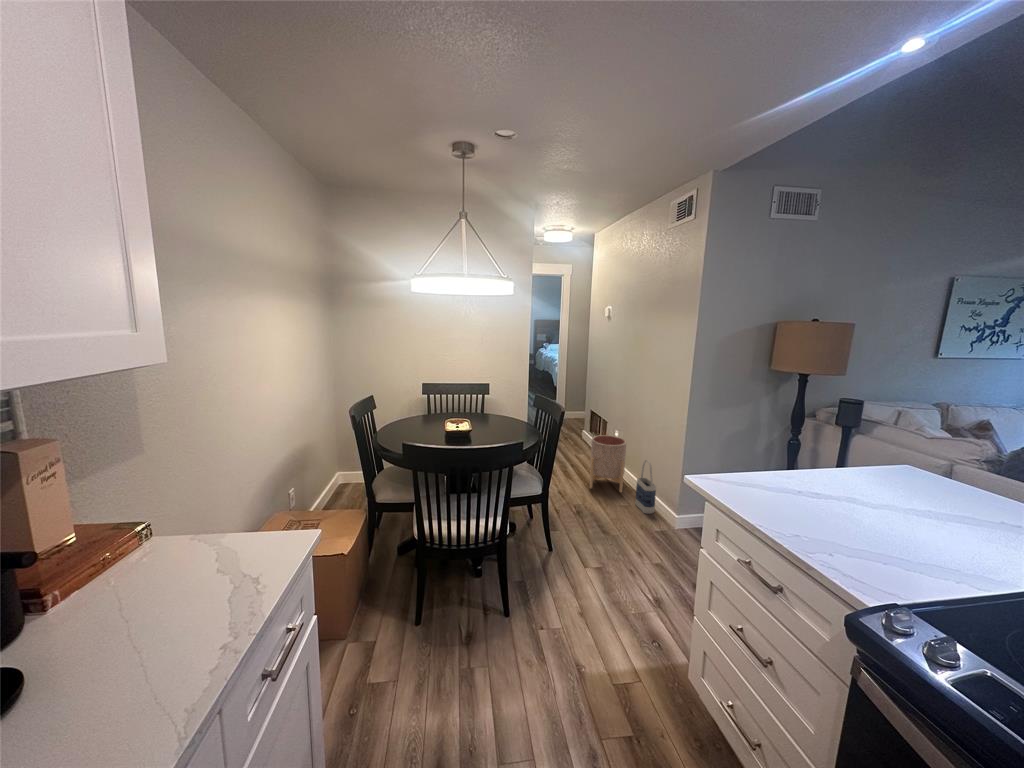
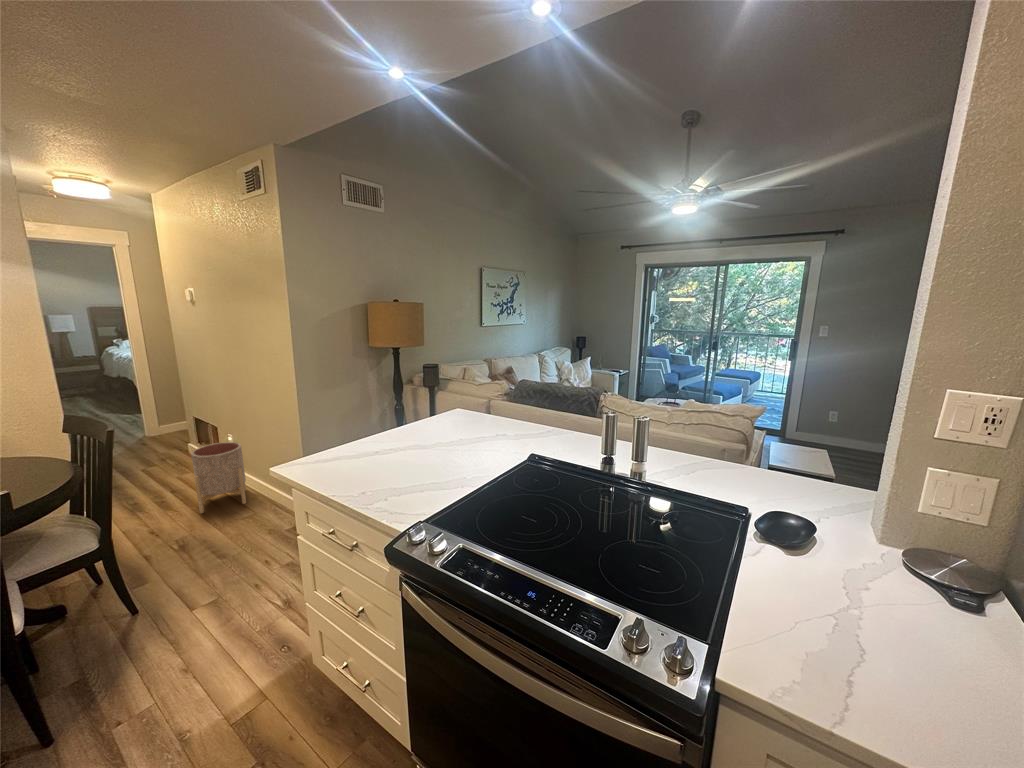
bag: present [635,460,656,514] -> none [259,459,286,517]

